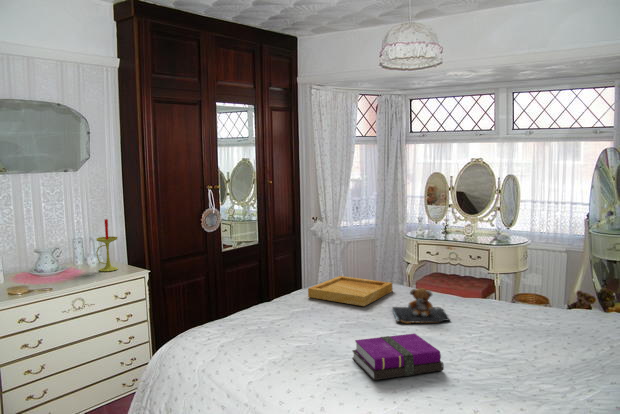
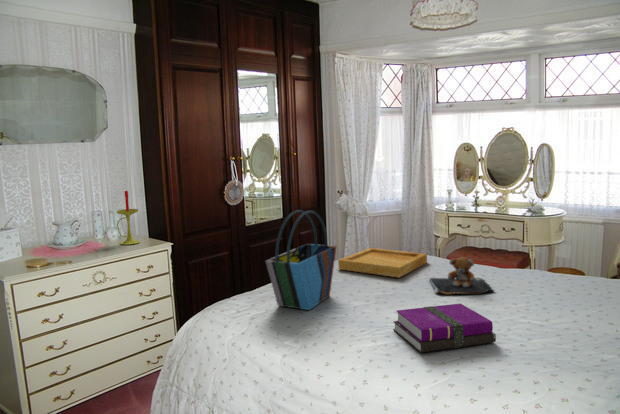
tote bag: none [235,244,304,338] -> present [266,210,336,310]

